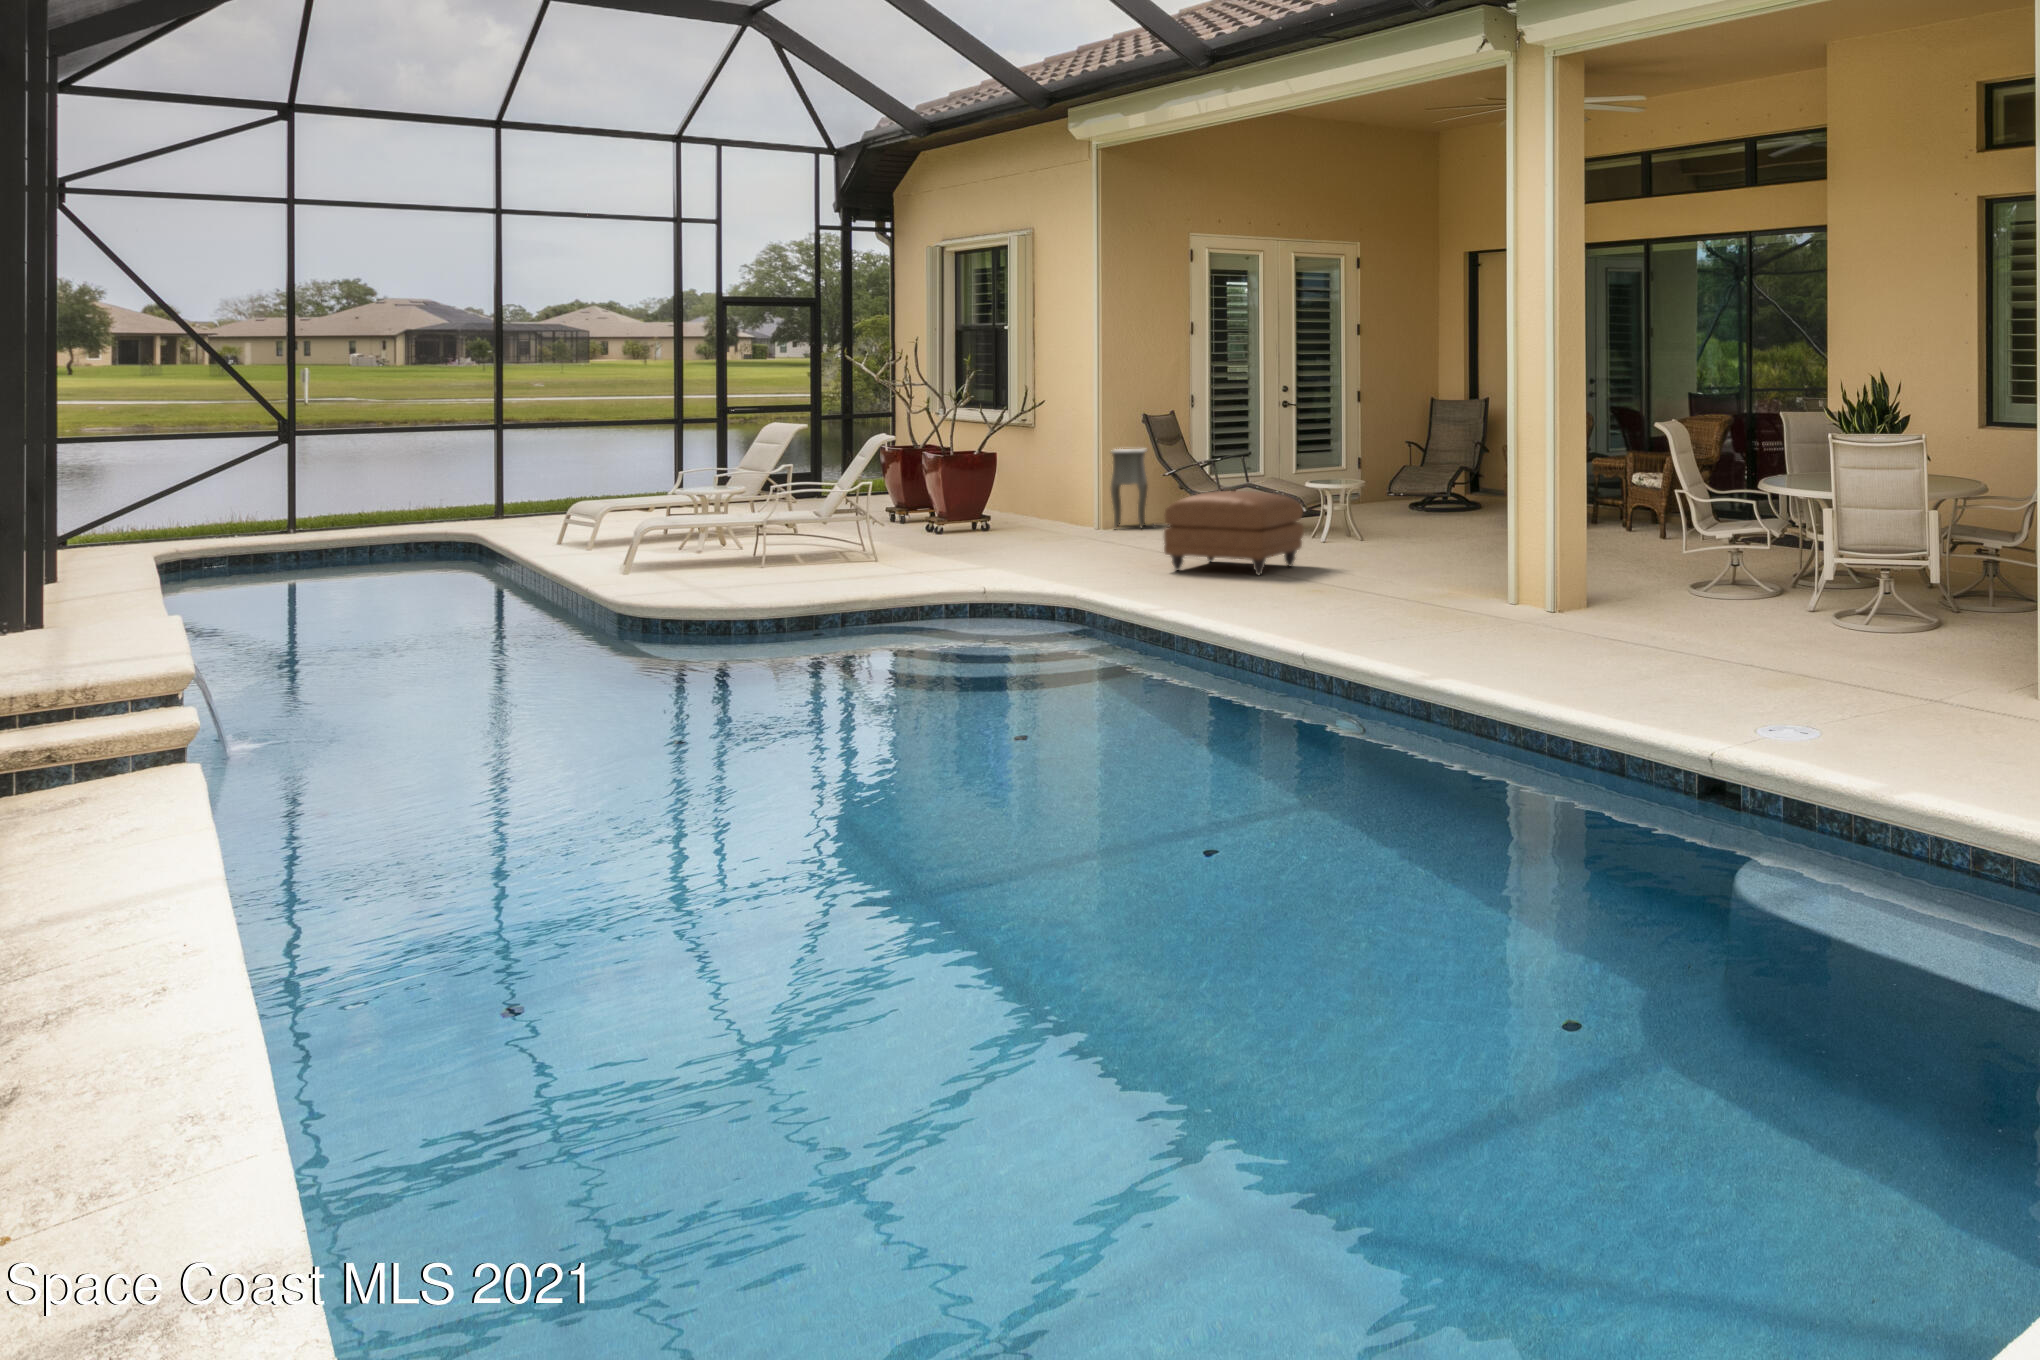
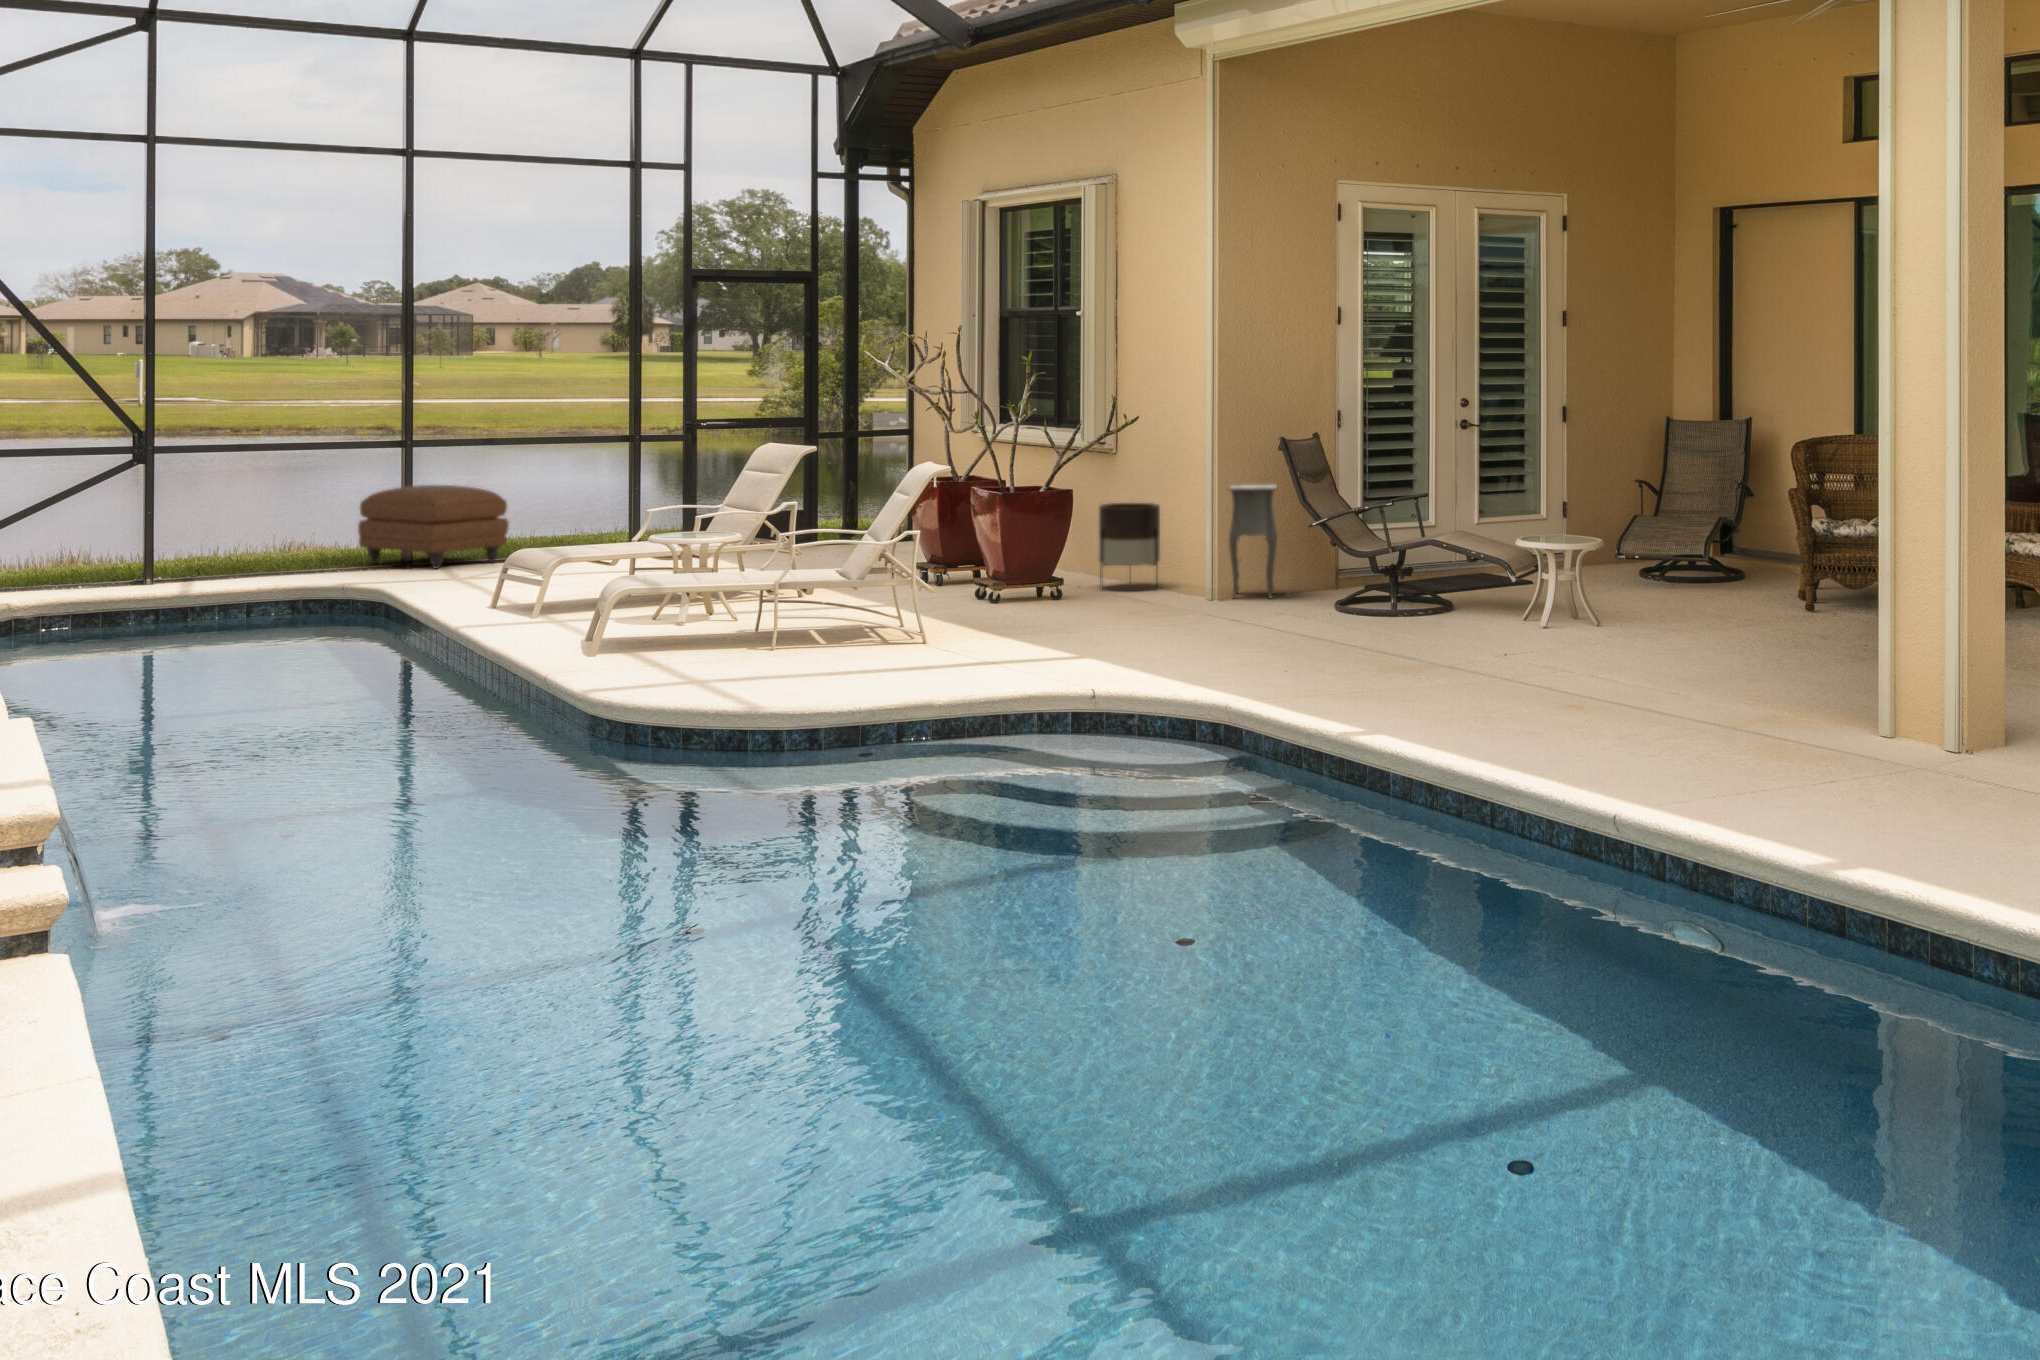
planter: none [1019,463,1065,526] -> present [1098,503,1160,580]
ottoman: present [1164,491,1304,575] -> present [358,485,509,569]

